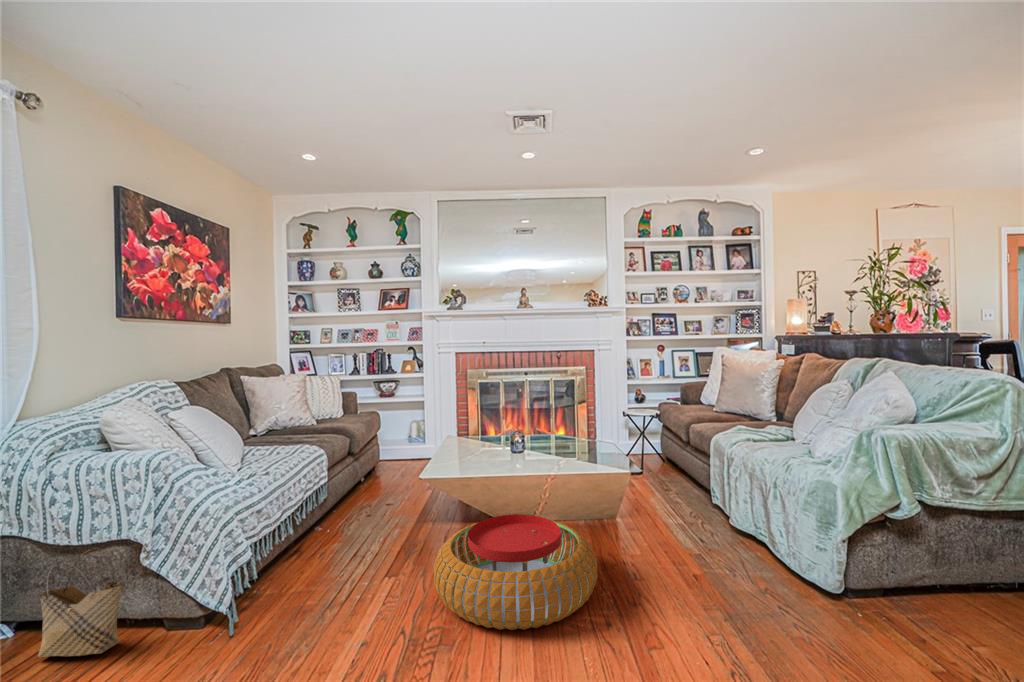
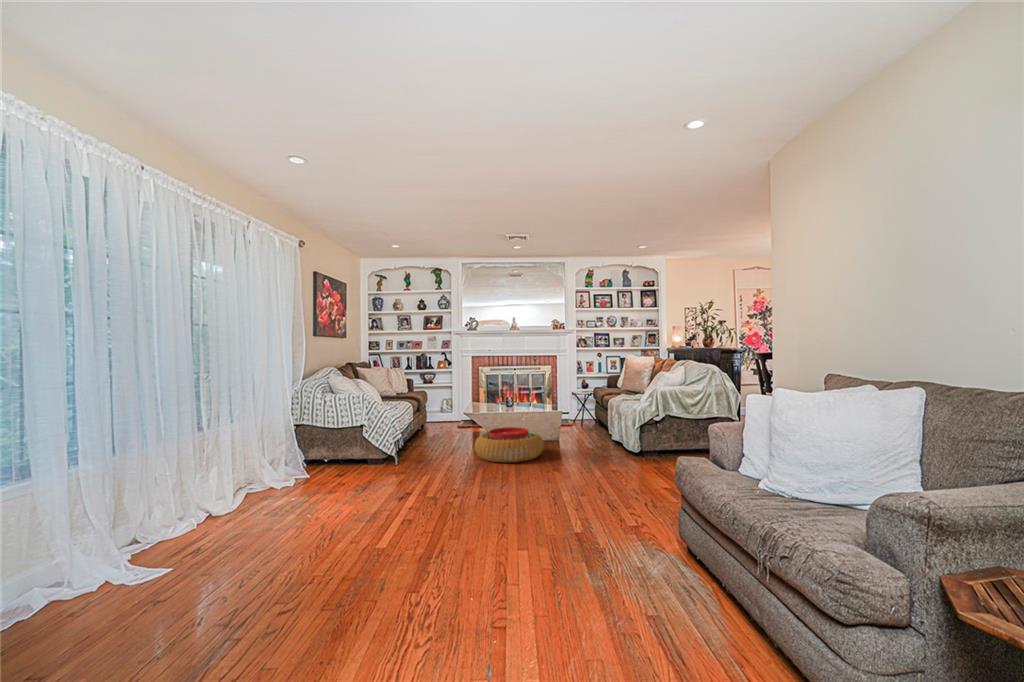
woven basket: present [38,548,122,657] -> none [326,430,355,468]

